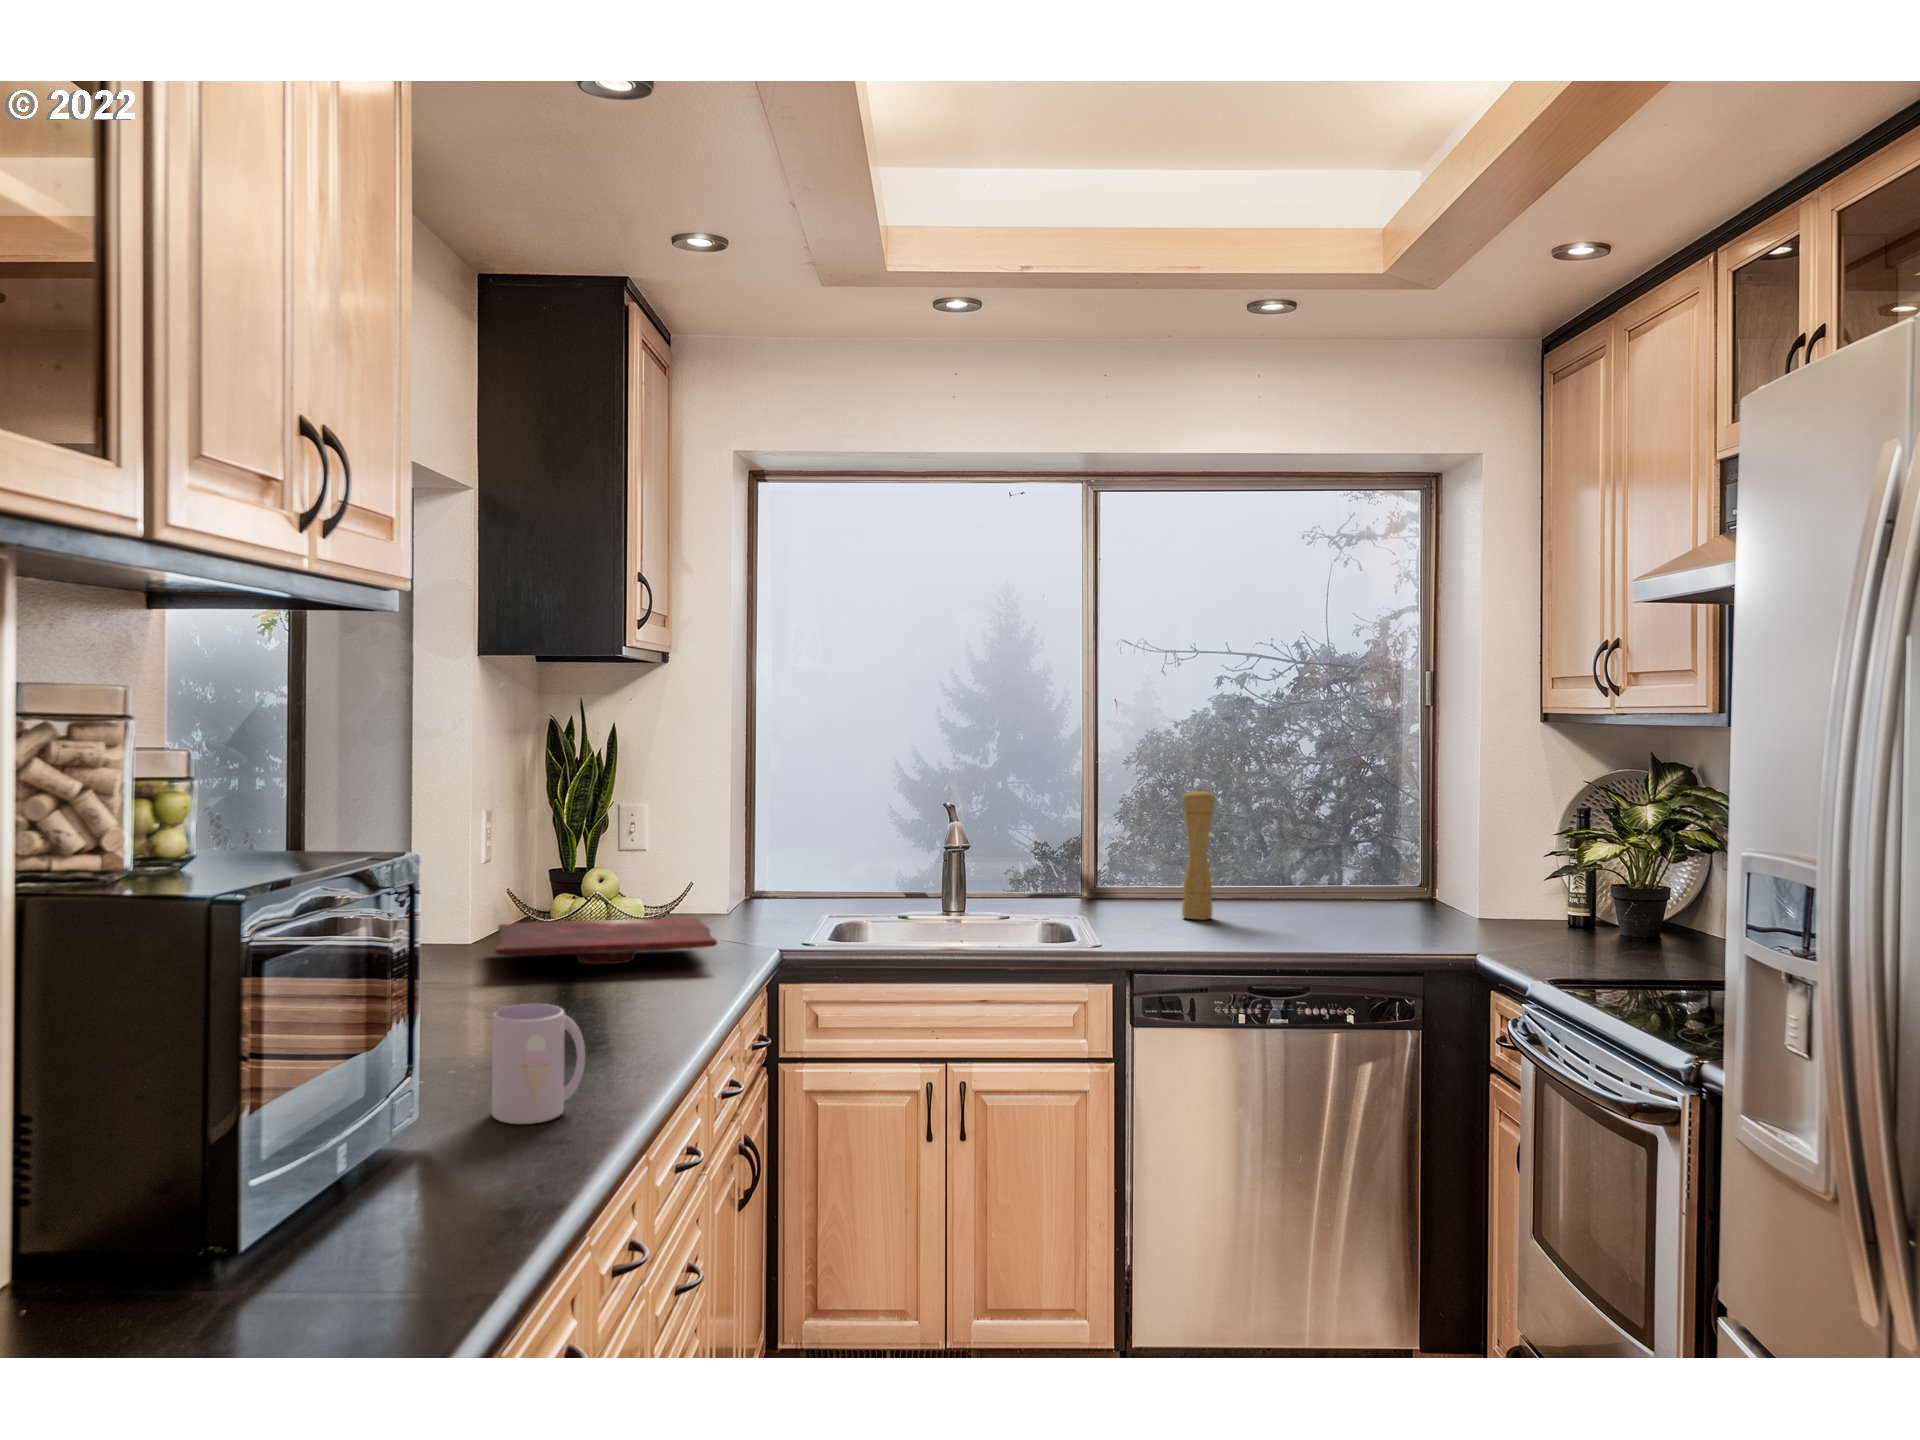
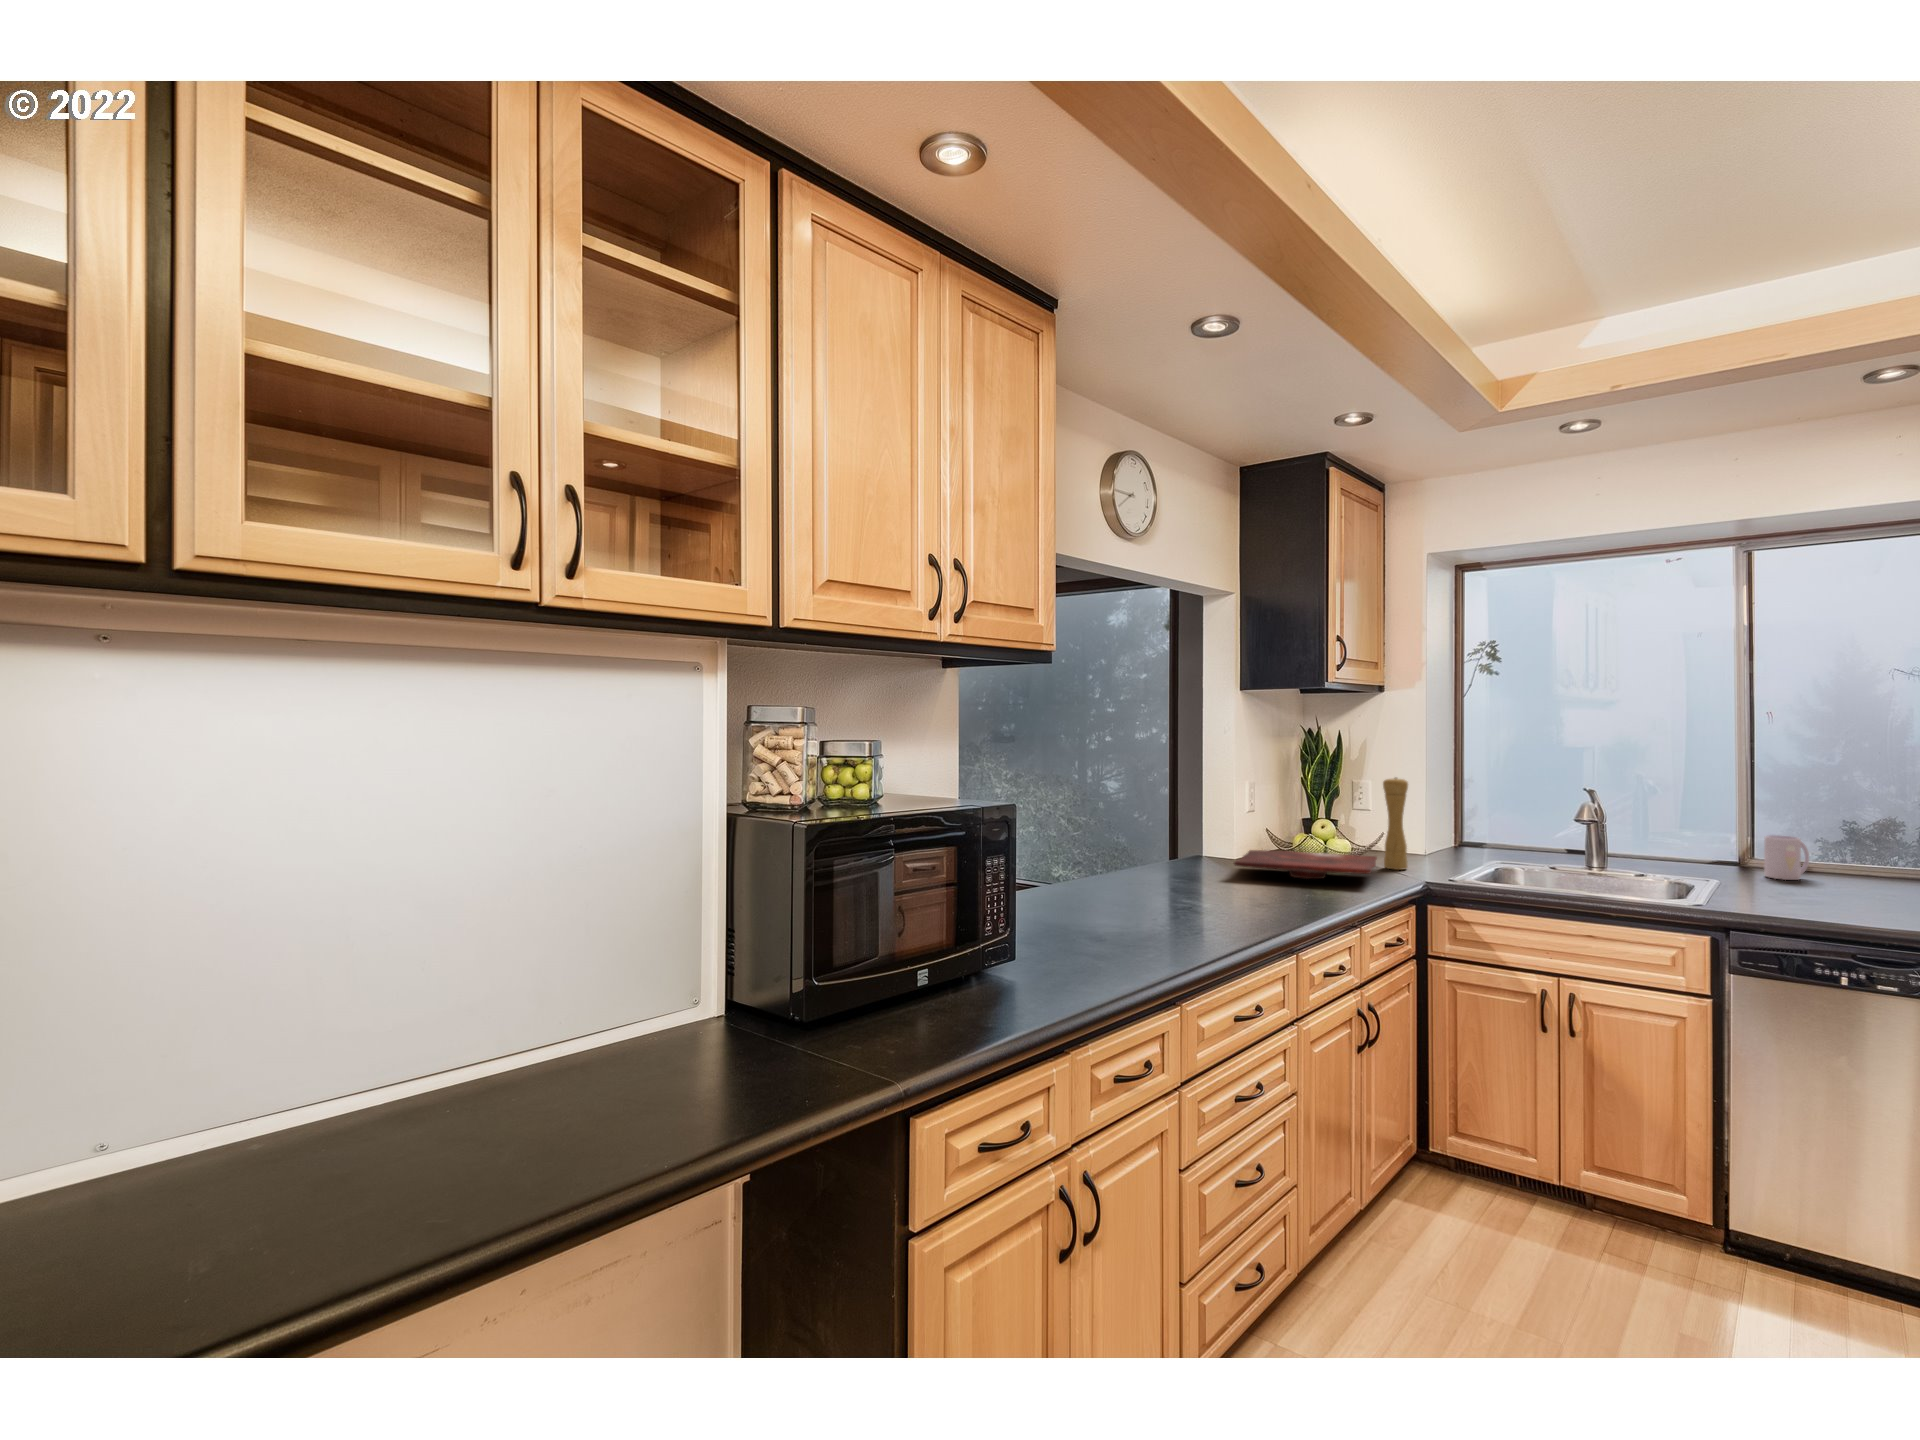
pepper mill: present [1182,789,1215,920] -> present [1383,778,1408,870]
mug: present [492,1004,585,1124] -> present [1764,835,1809,880]

